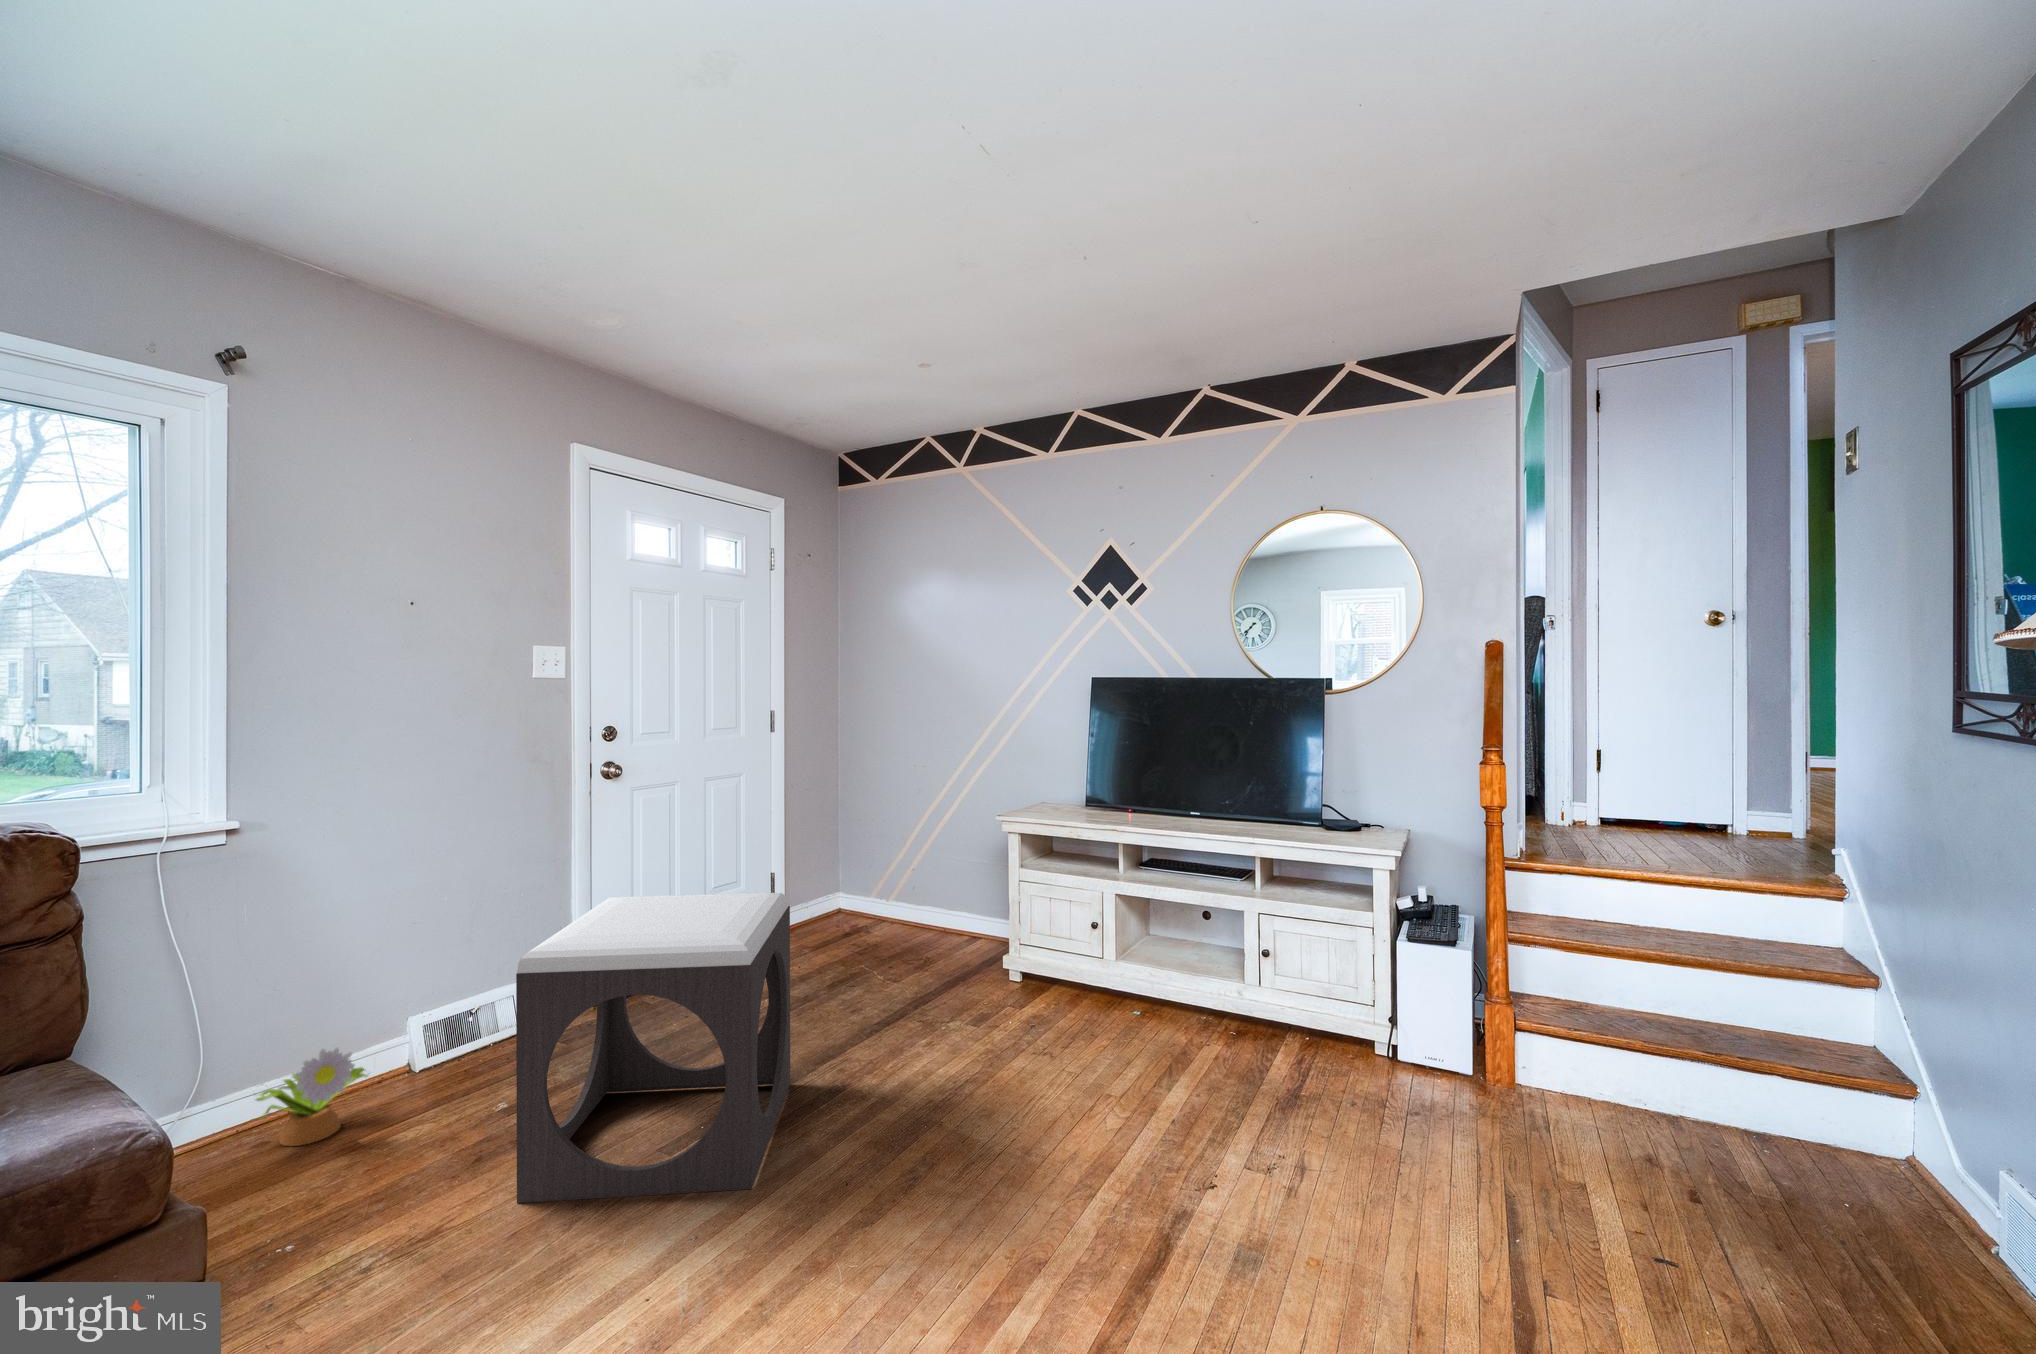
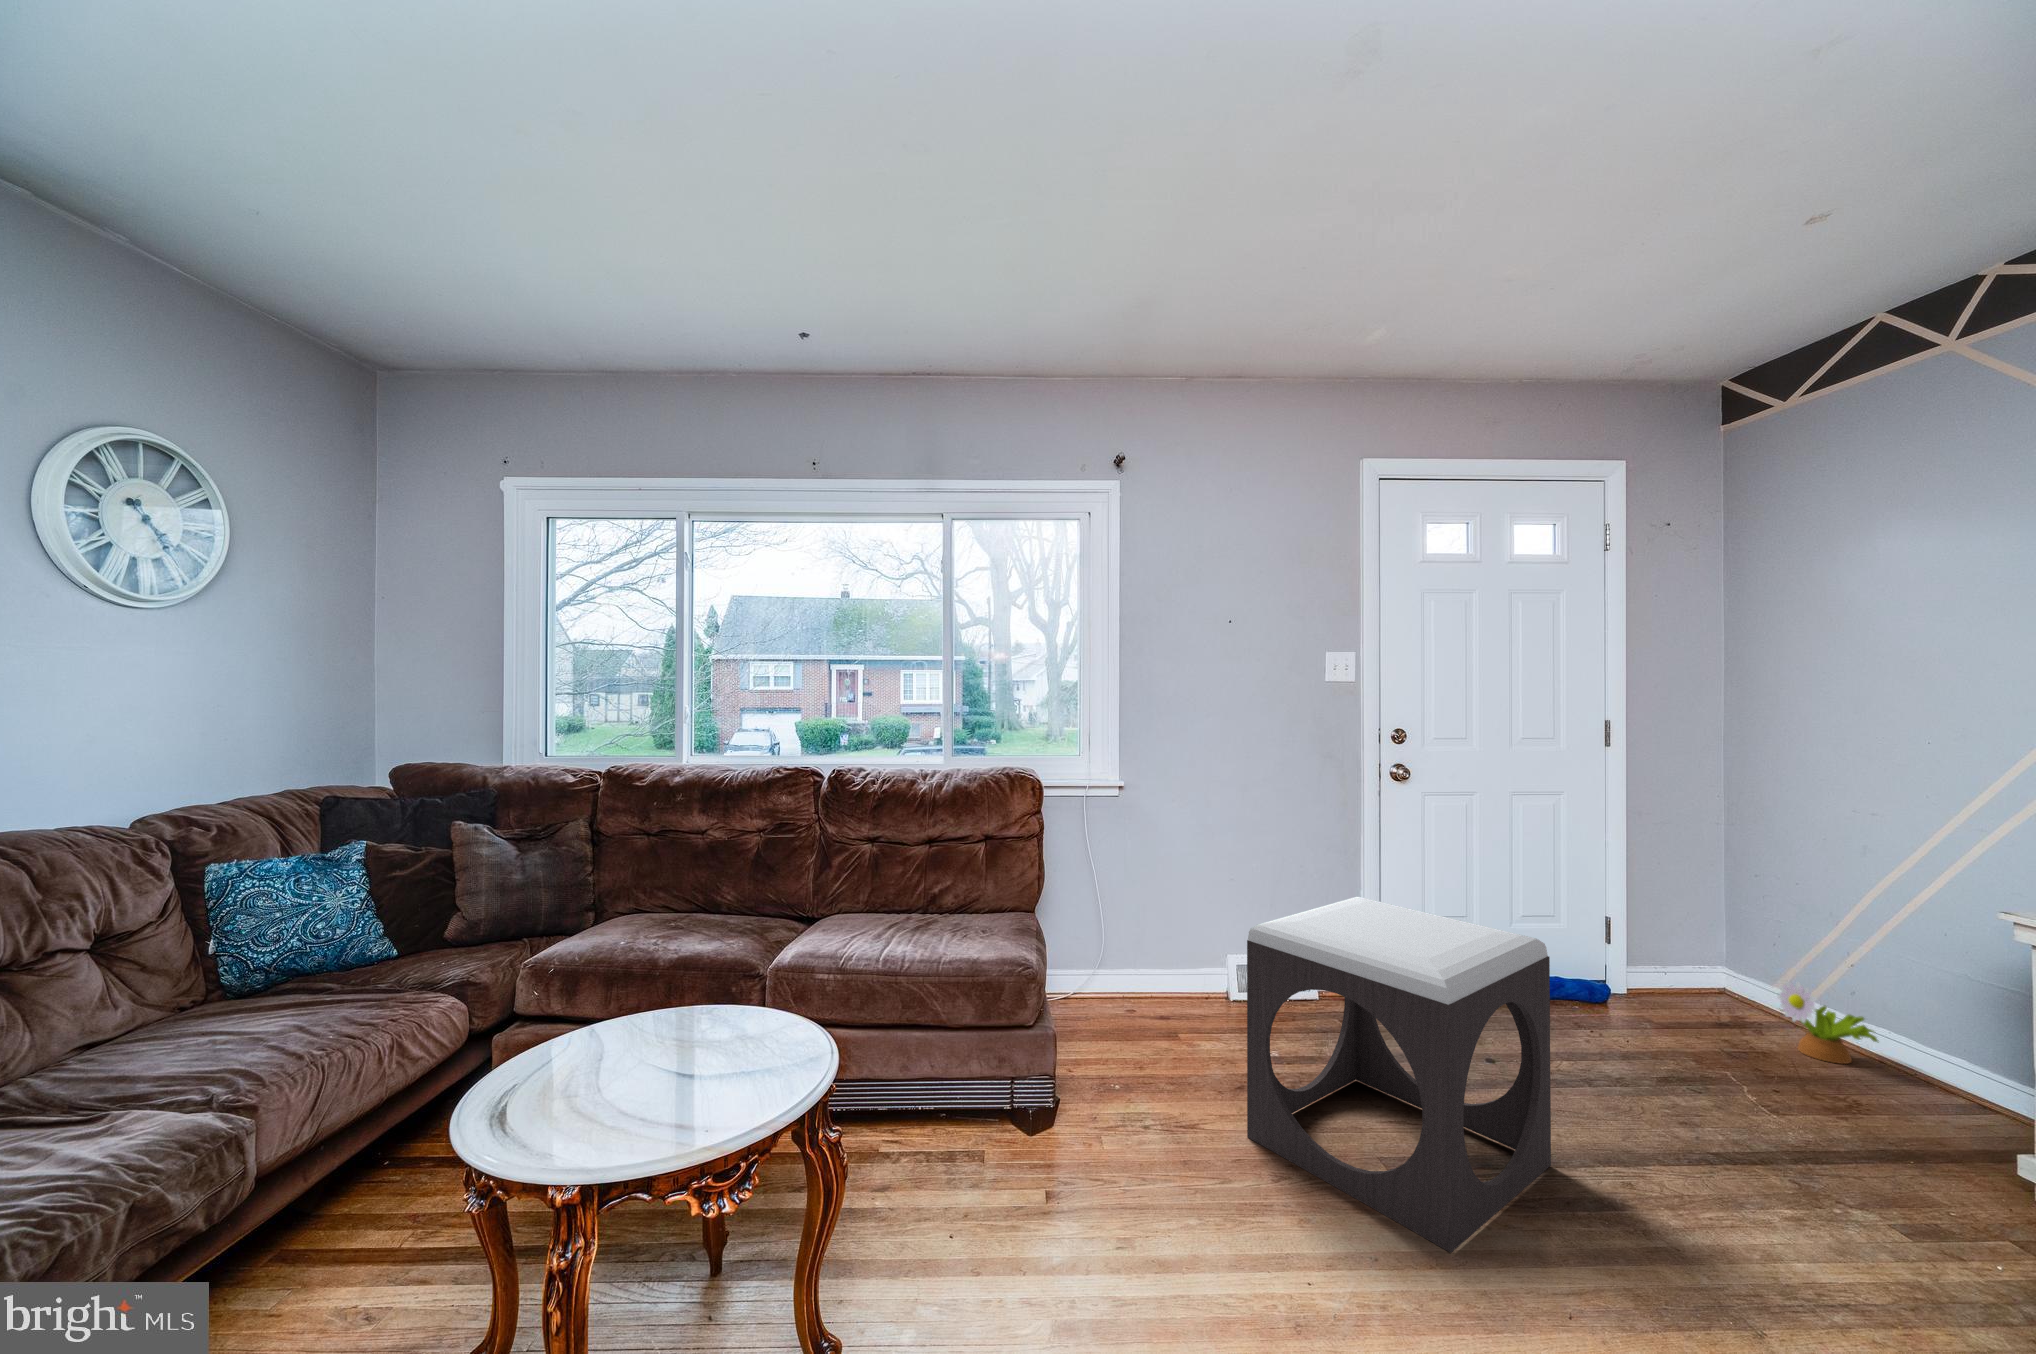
decorative plant: present [256,1048,368,1146] -> present [1778,982,1878,1064]

